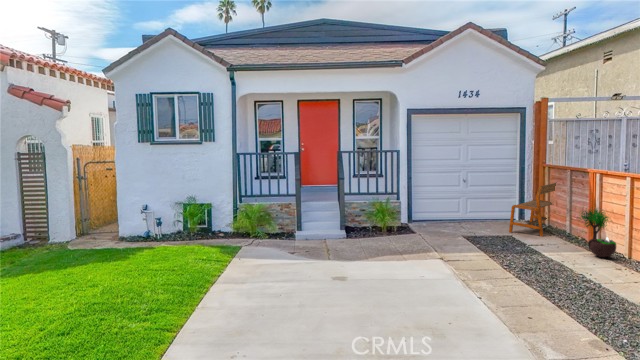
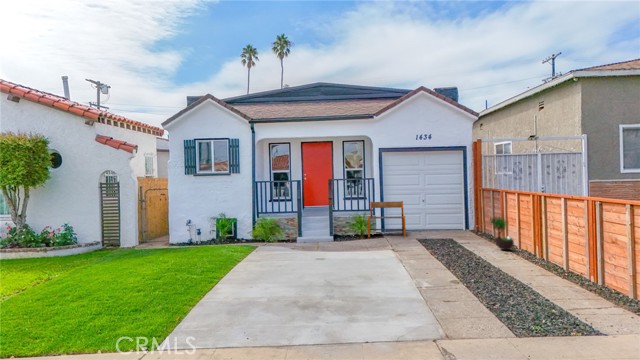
bench: present [509,182,557,236] -> present [368,201,406,237]

